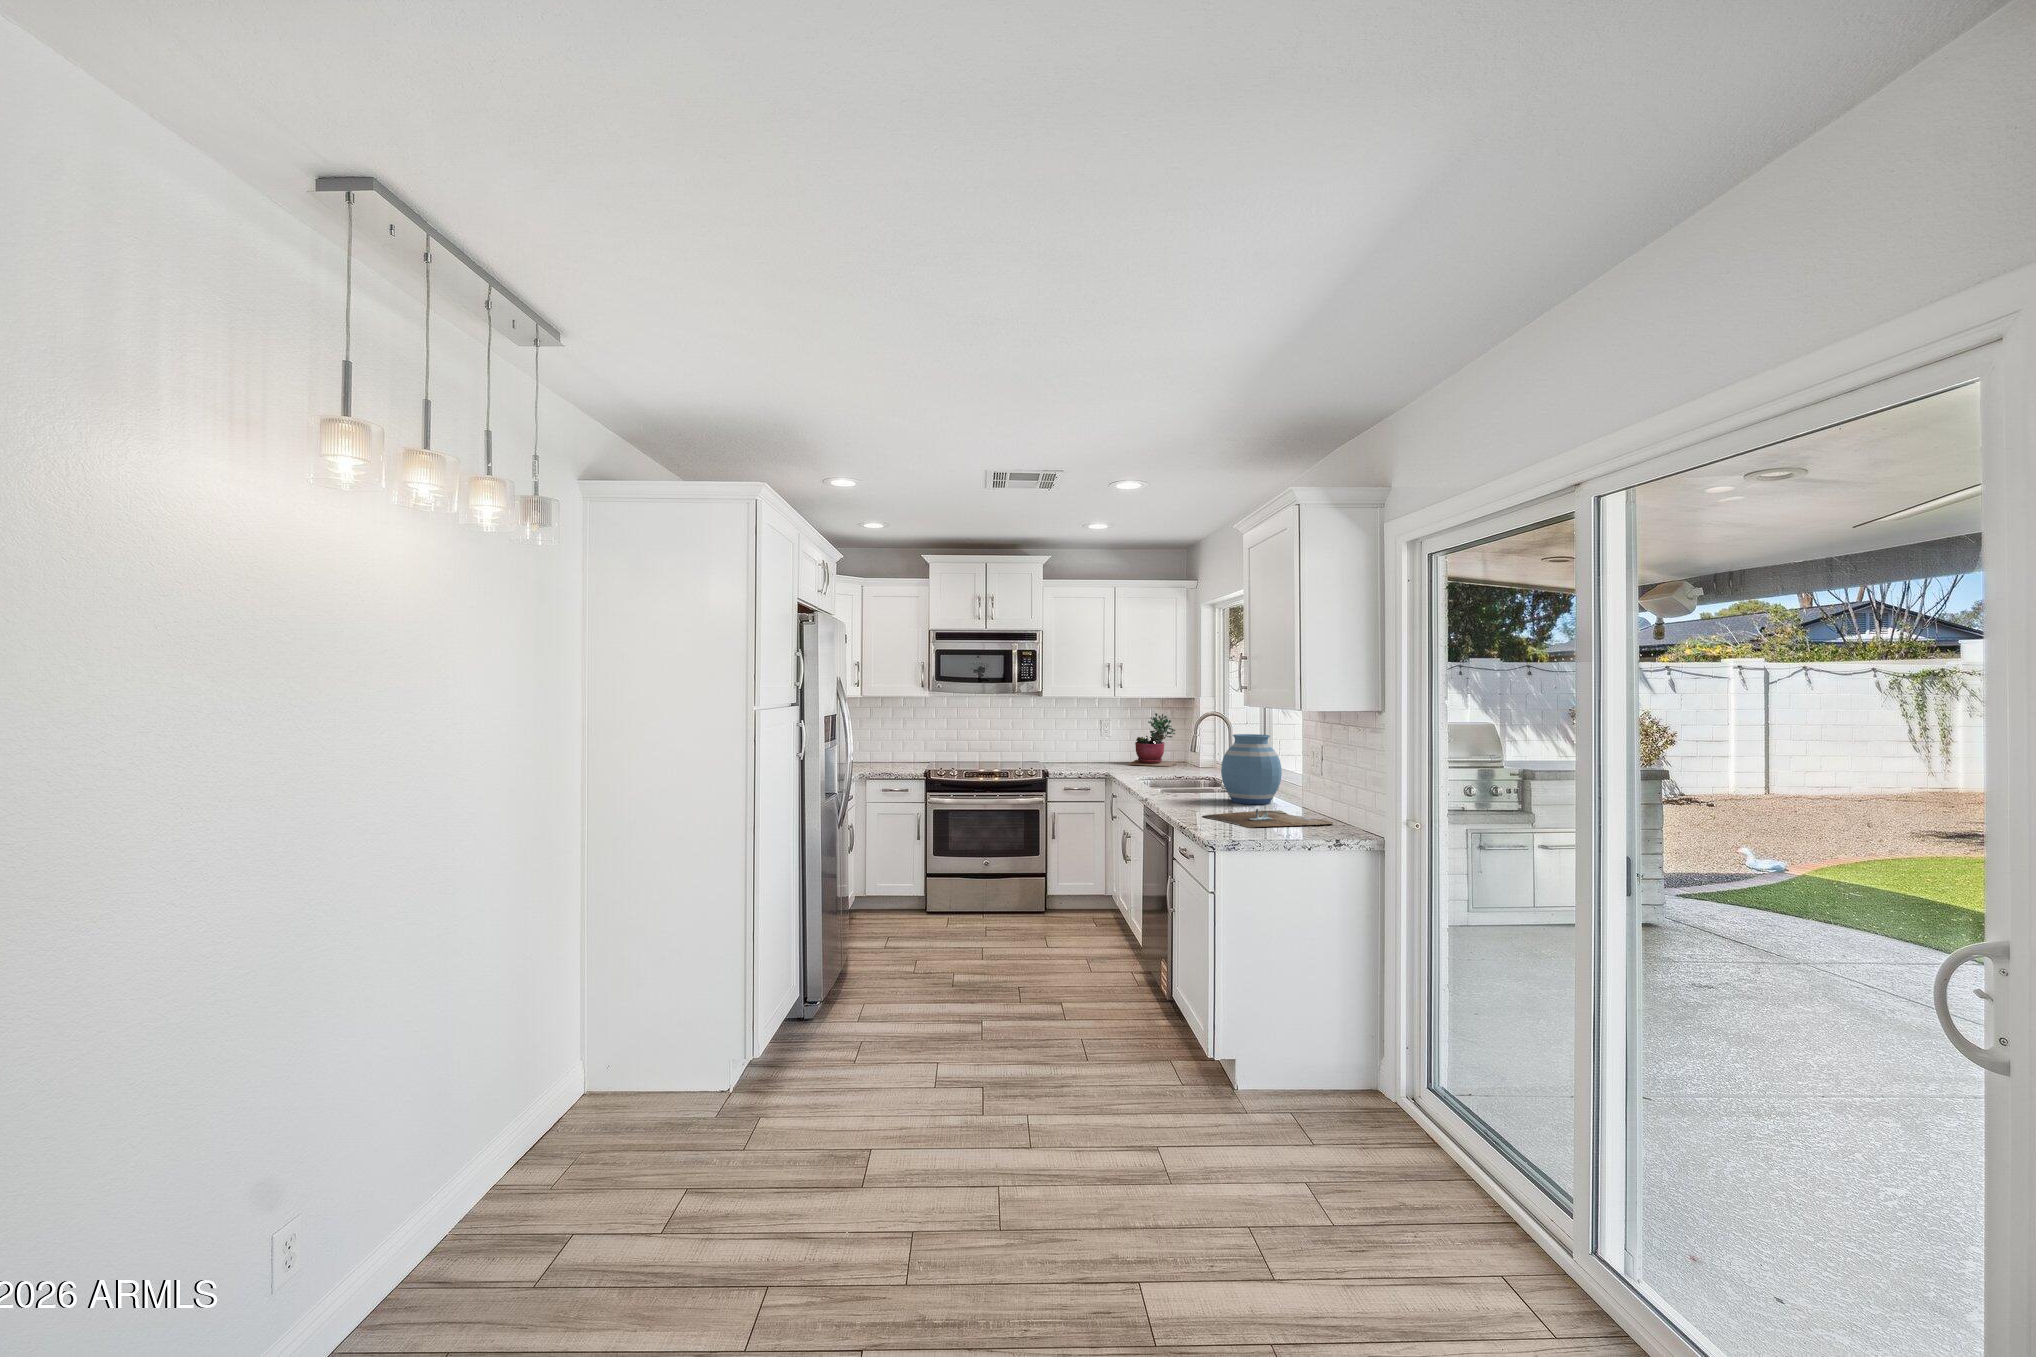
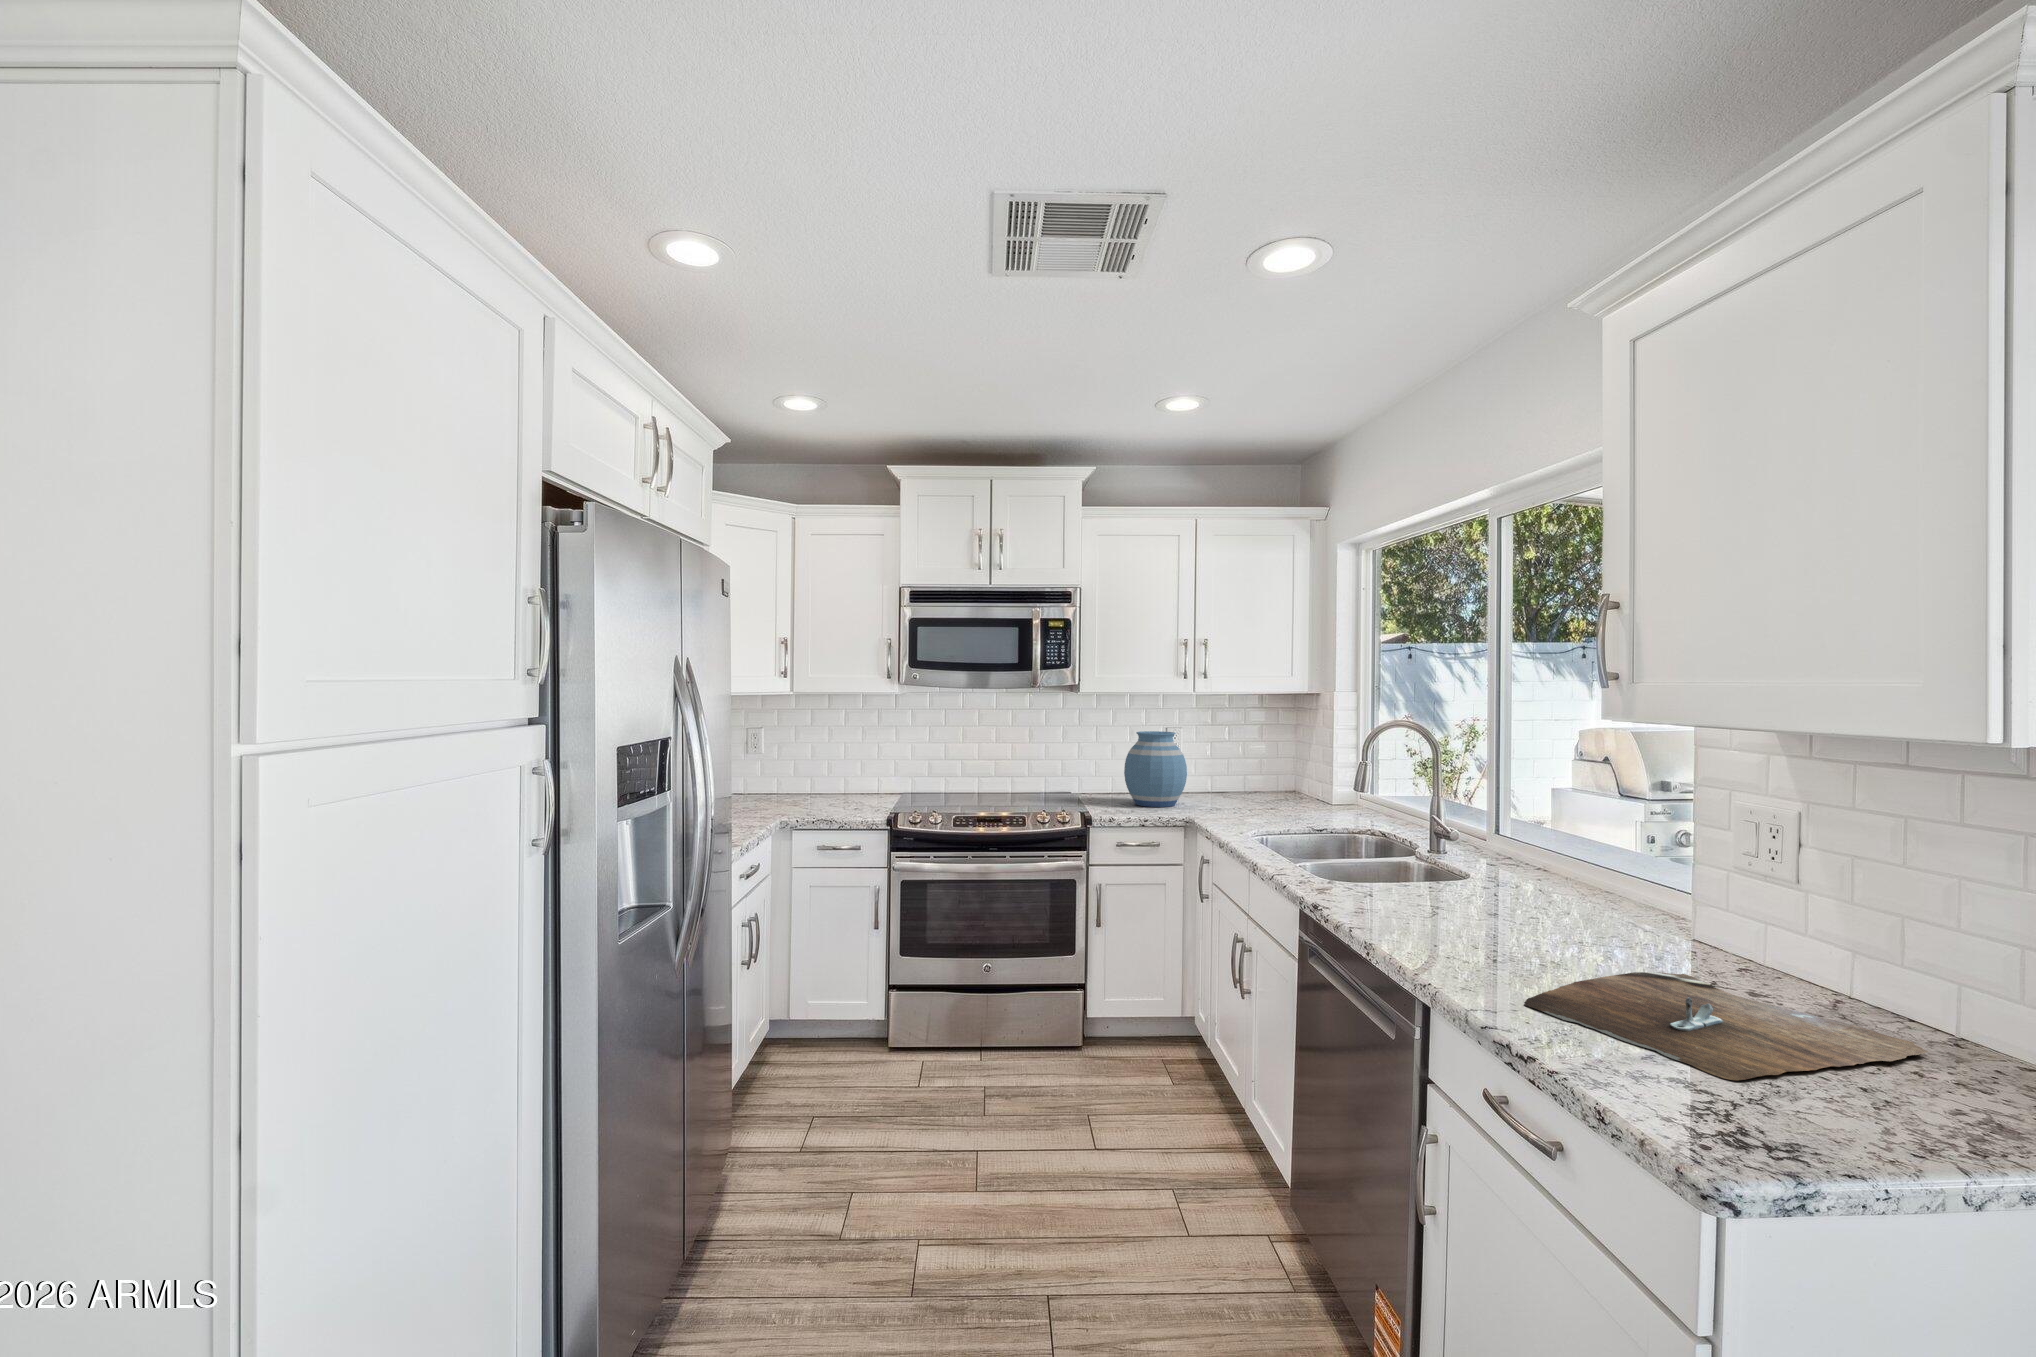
succulent plant: present [1129,713,1176,767] -> none [1215,719,1290,806]
vase: present [1221,734,1282,804] -> present [1124,731,1187,807]

